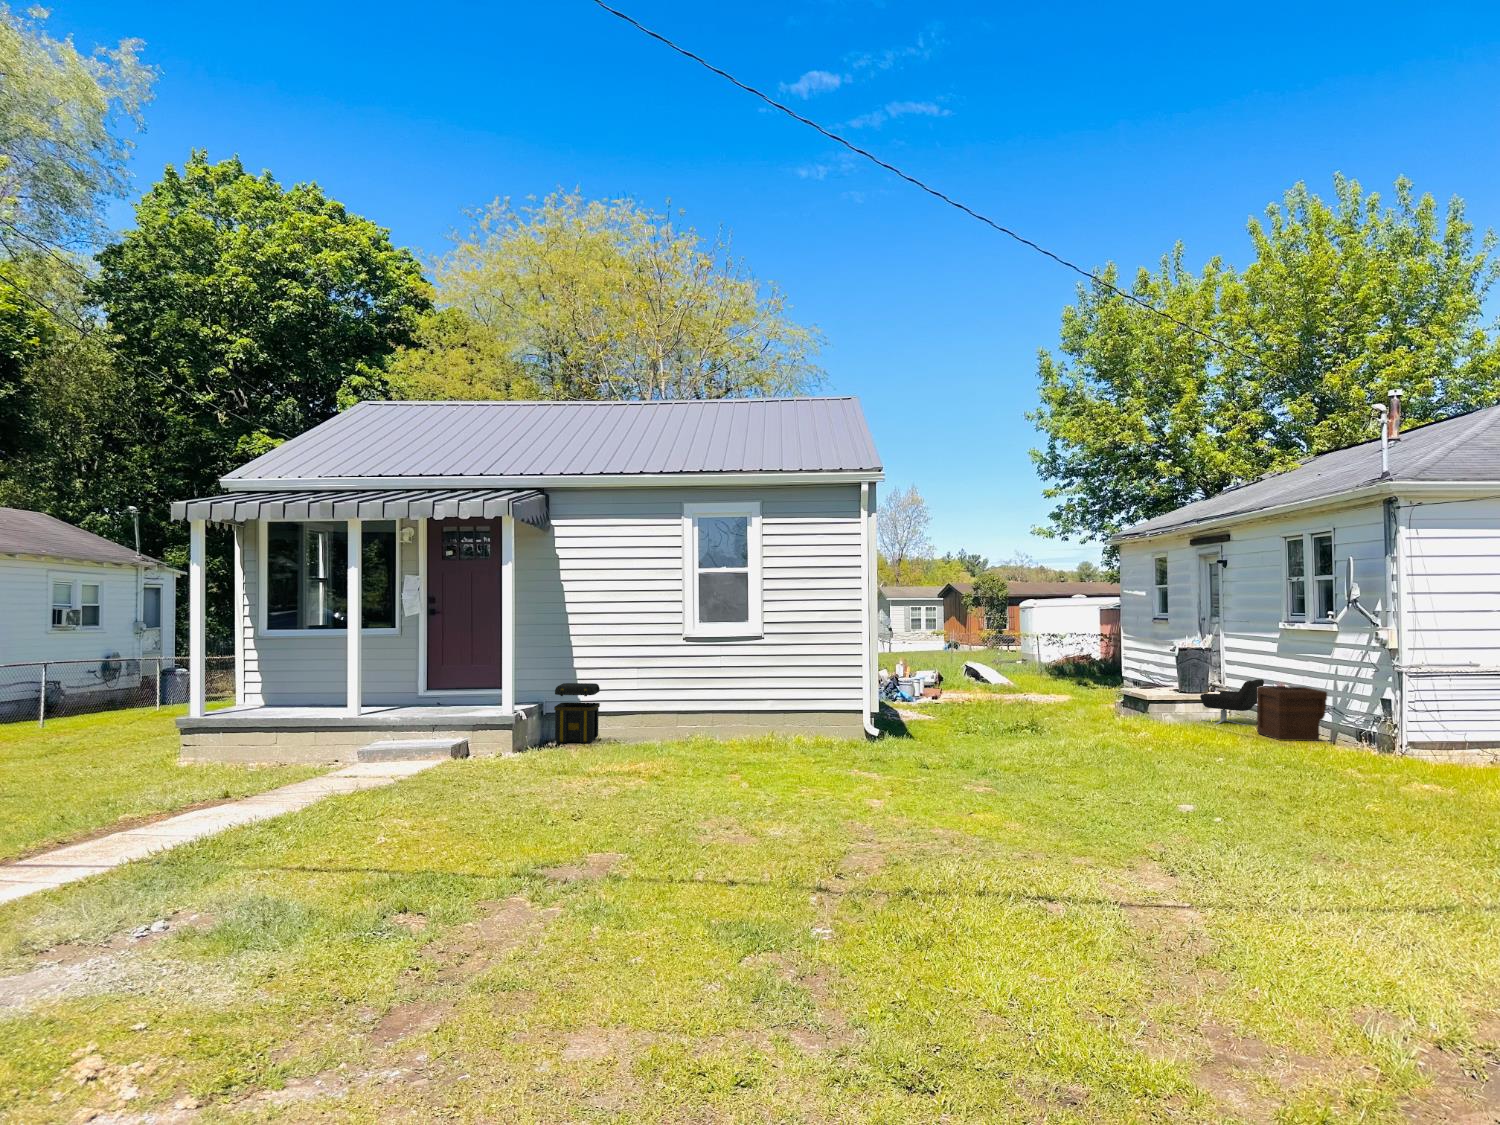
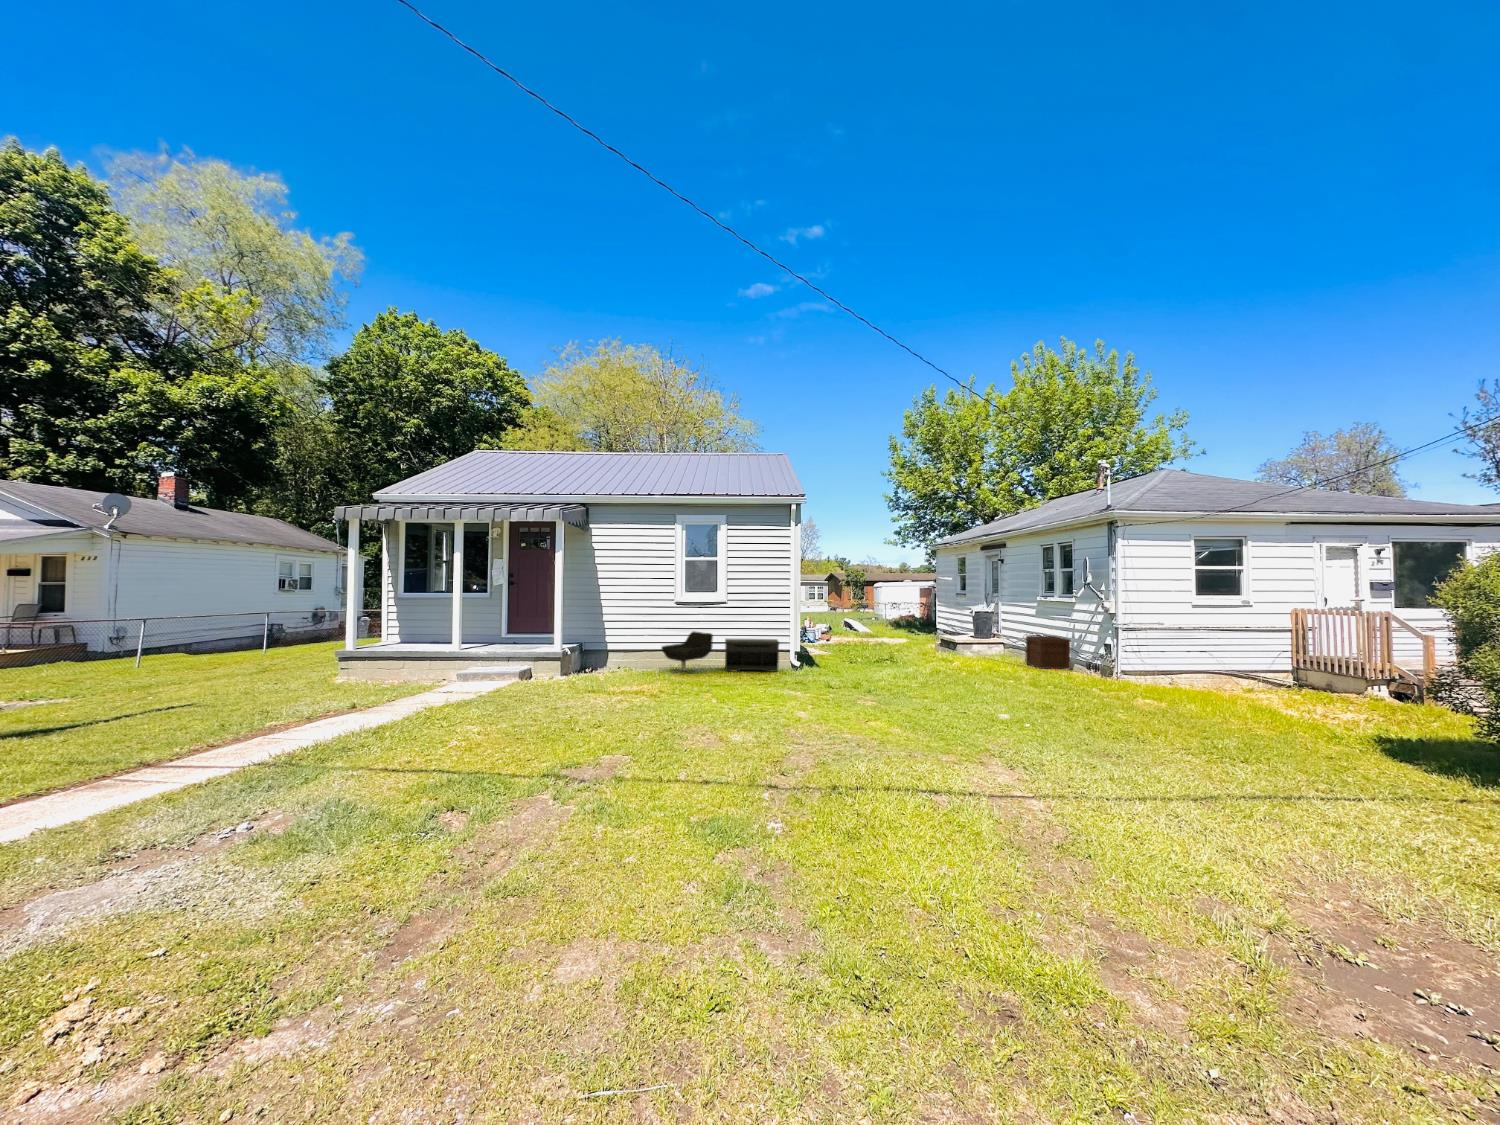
lounge chair: present [1200,679,1264,725] -> present [662,632,713,671]
toolbox: present [554,683,600,743] -> none [592,631,622,670]
bench: none [762,694,847,745] -> present [725,639,779,672]

